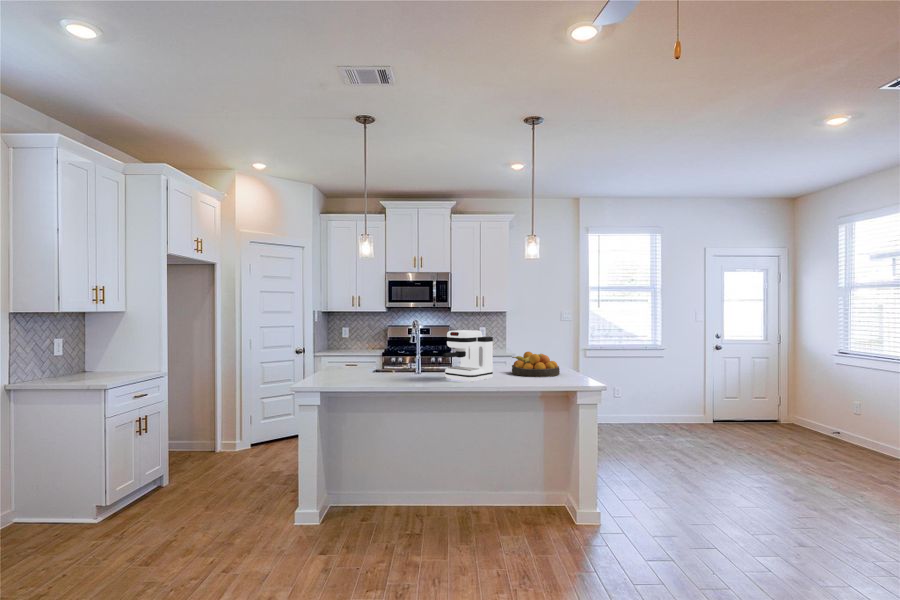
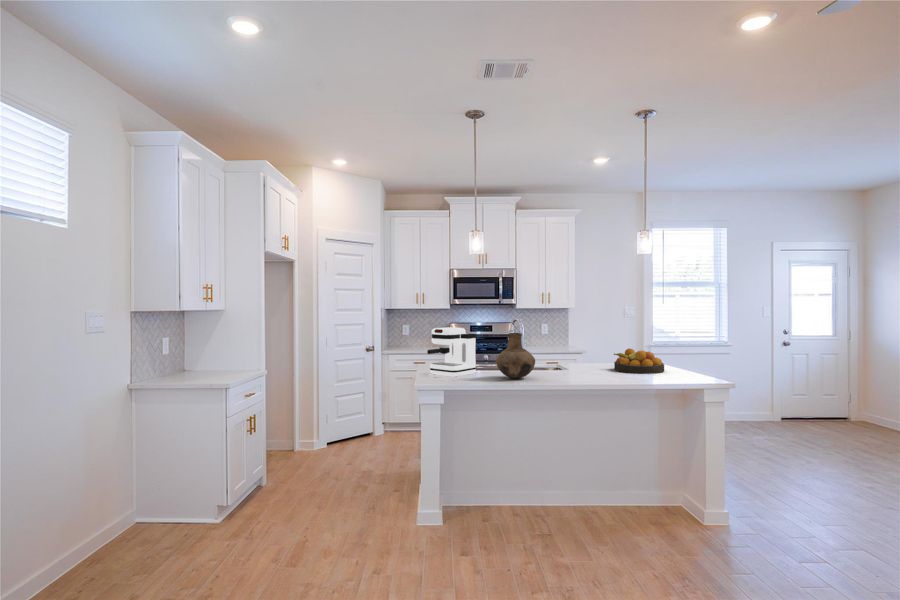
coffee maker: present [443,330,493,382] -> present [427,327,476,377]
vase: none [380,335,419,381] -> present [496,333,535,378]

